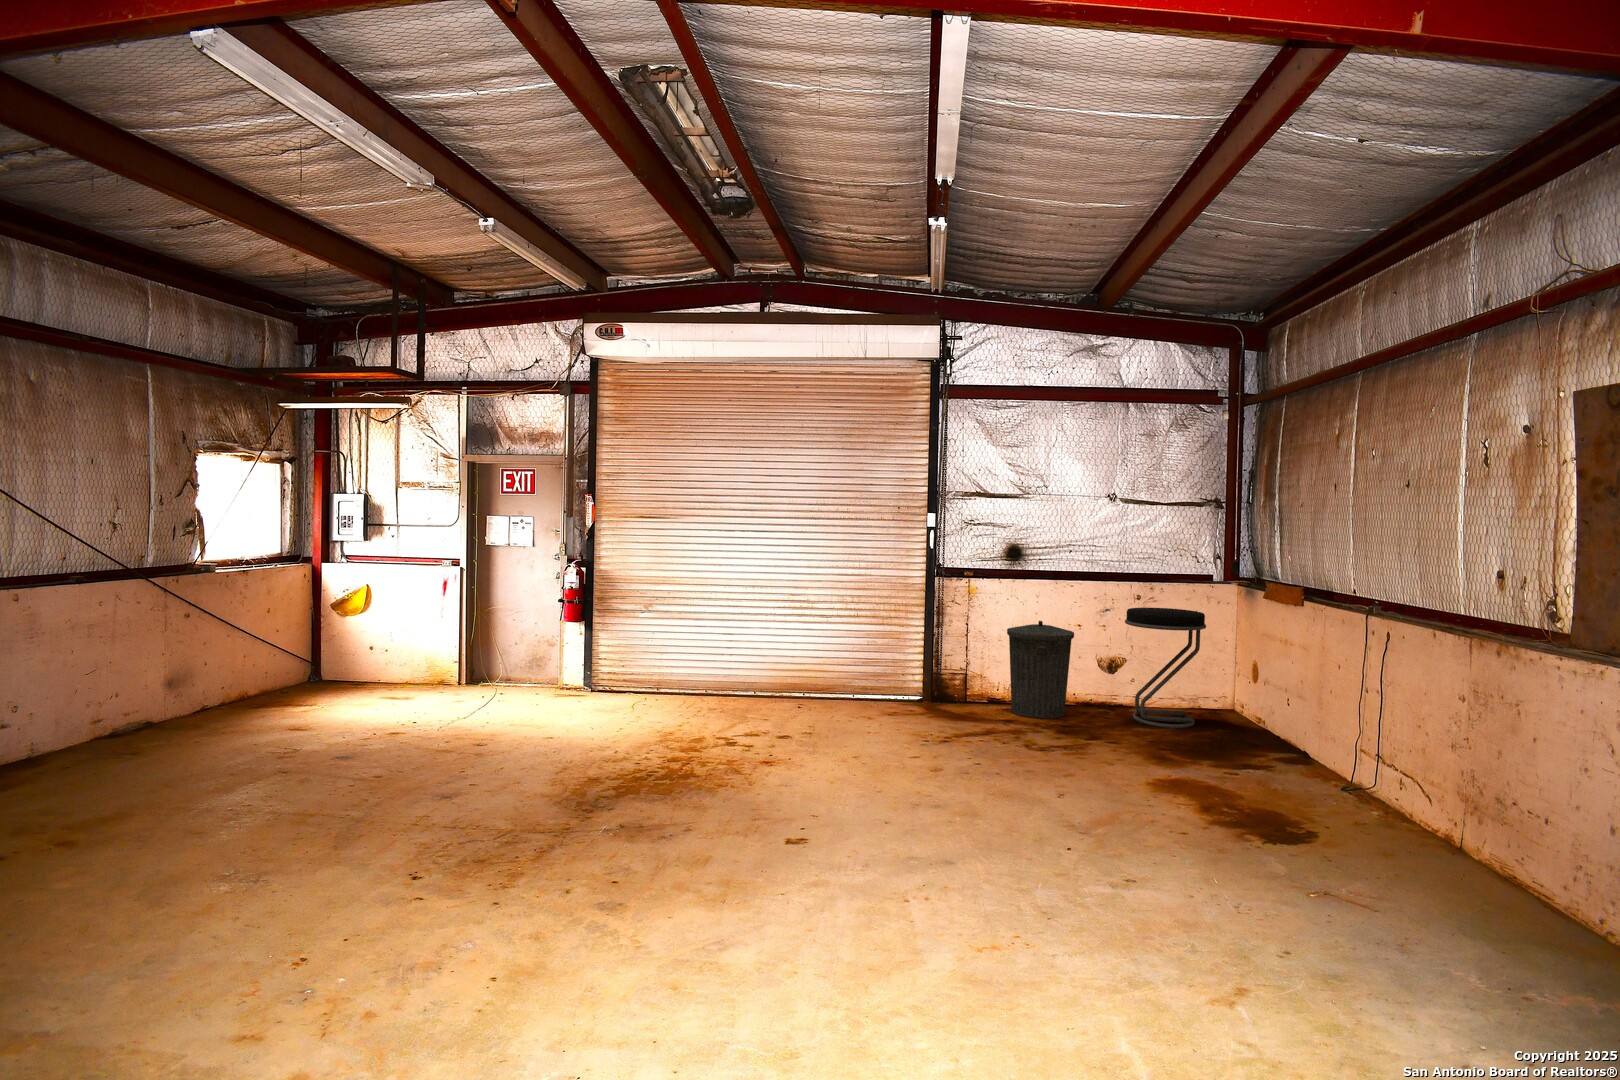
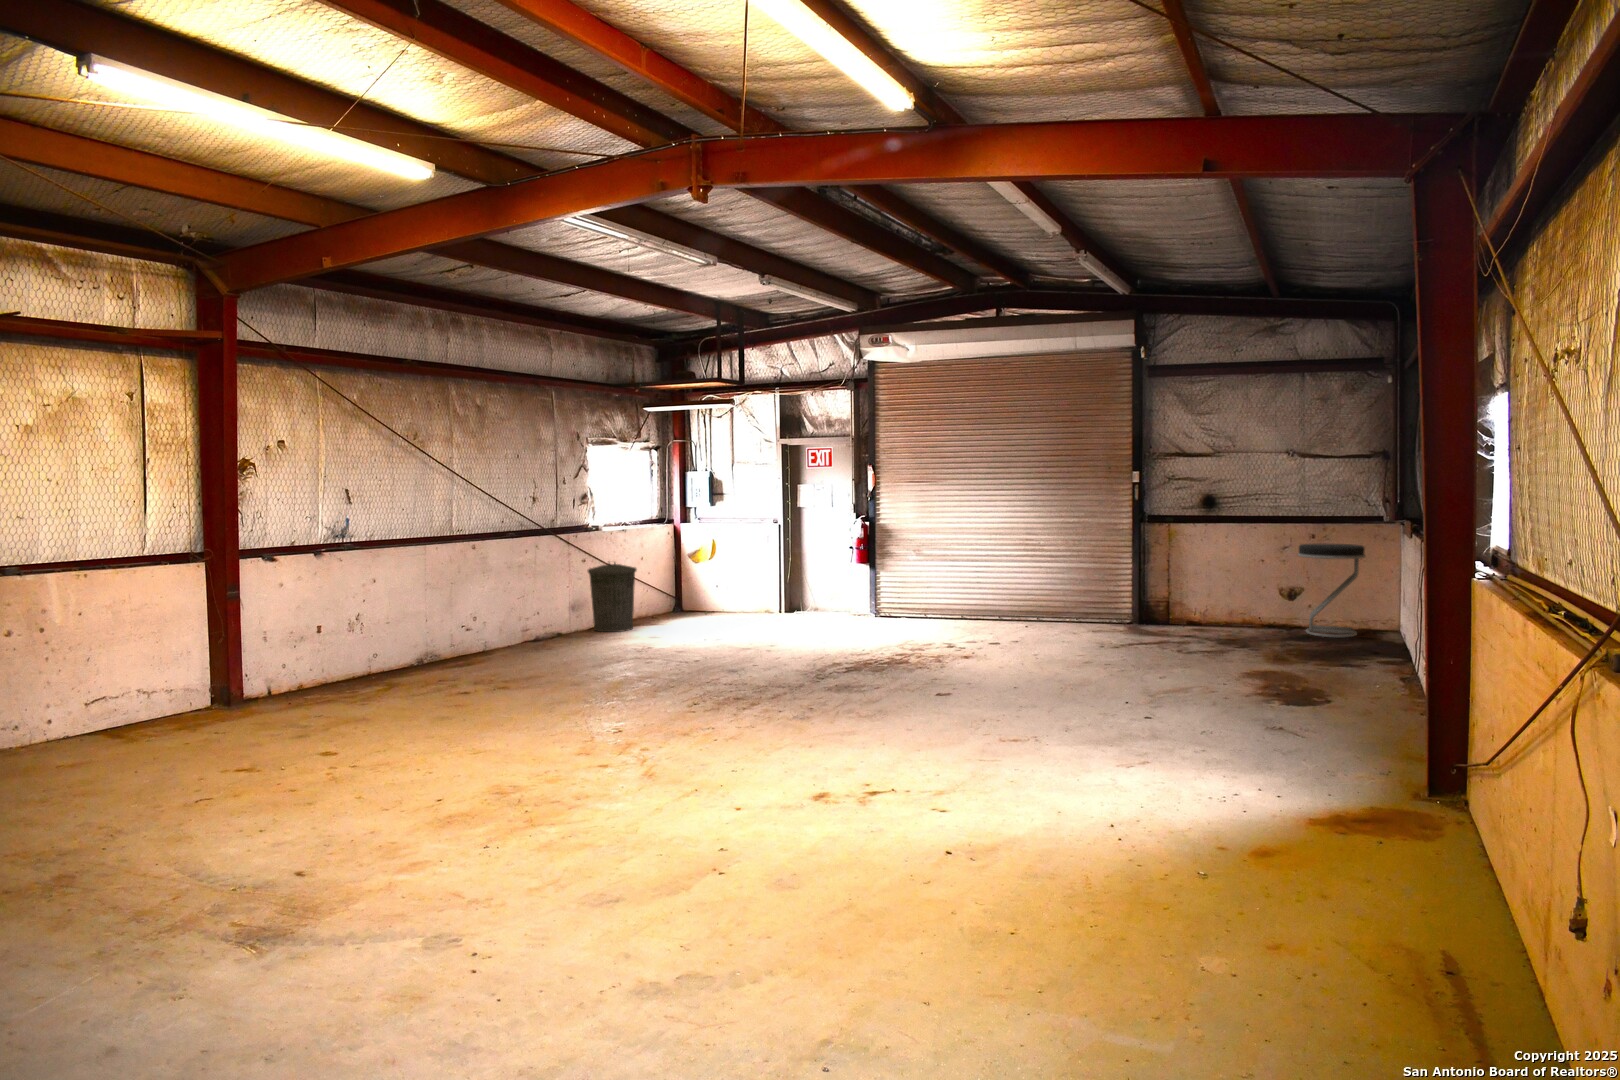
trash can: present [1007,621,1074,719] -> present [588,562,637,632]

